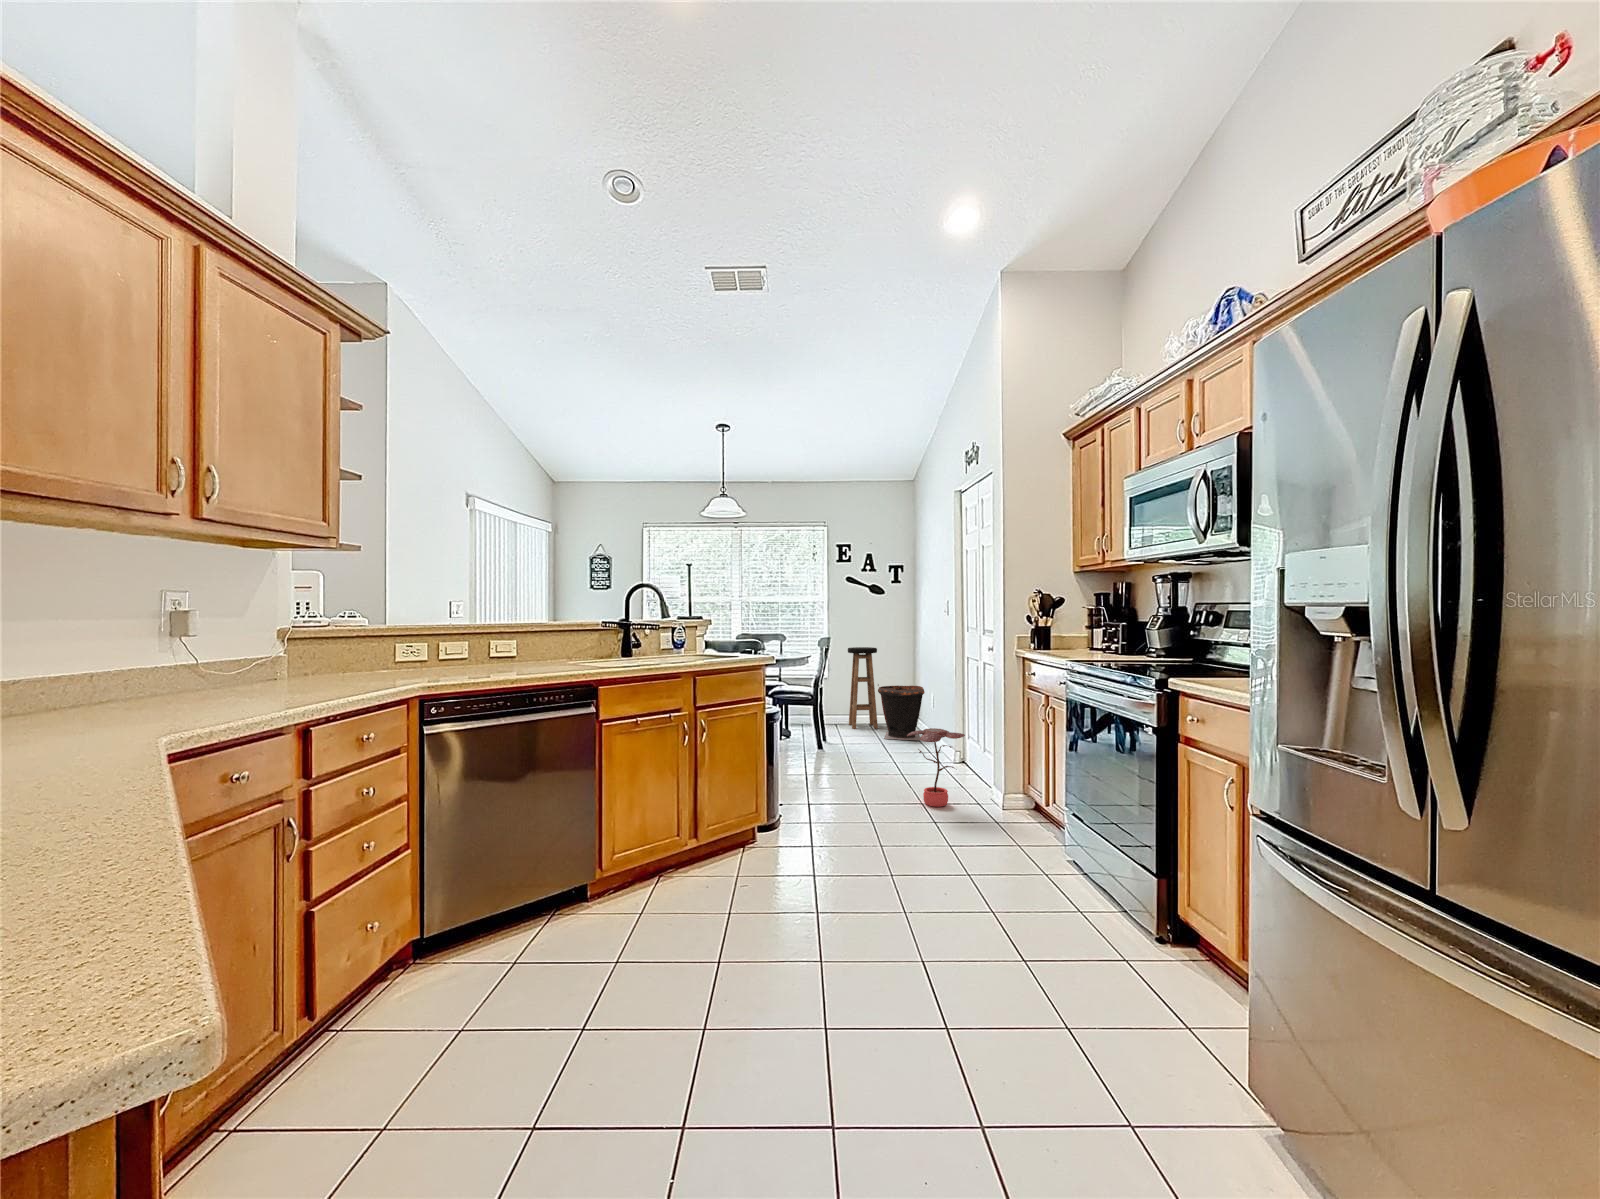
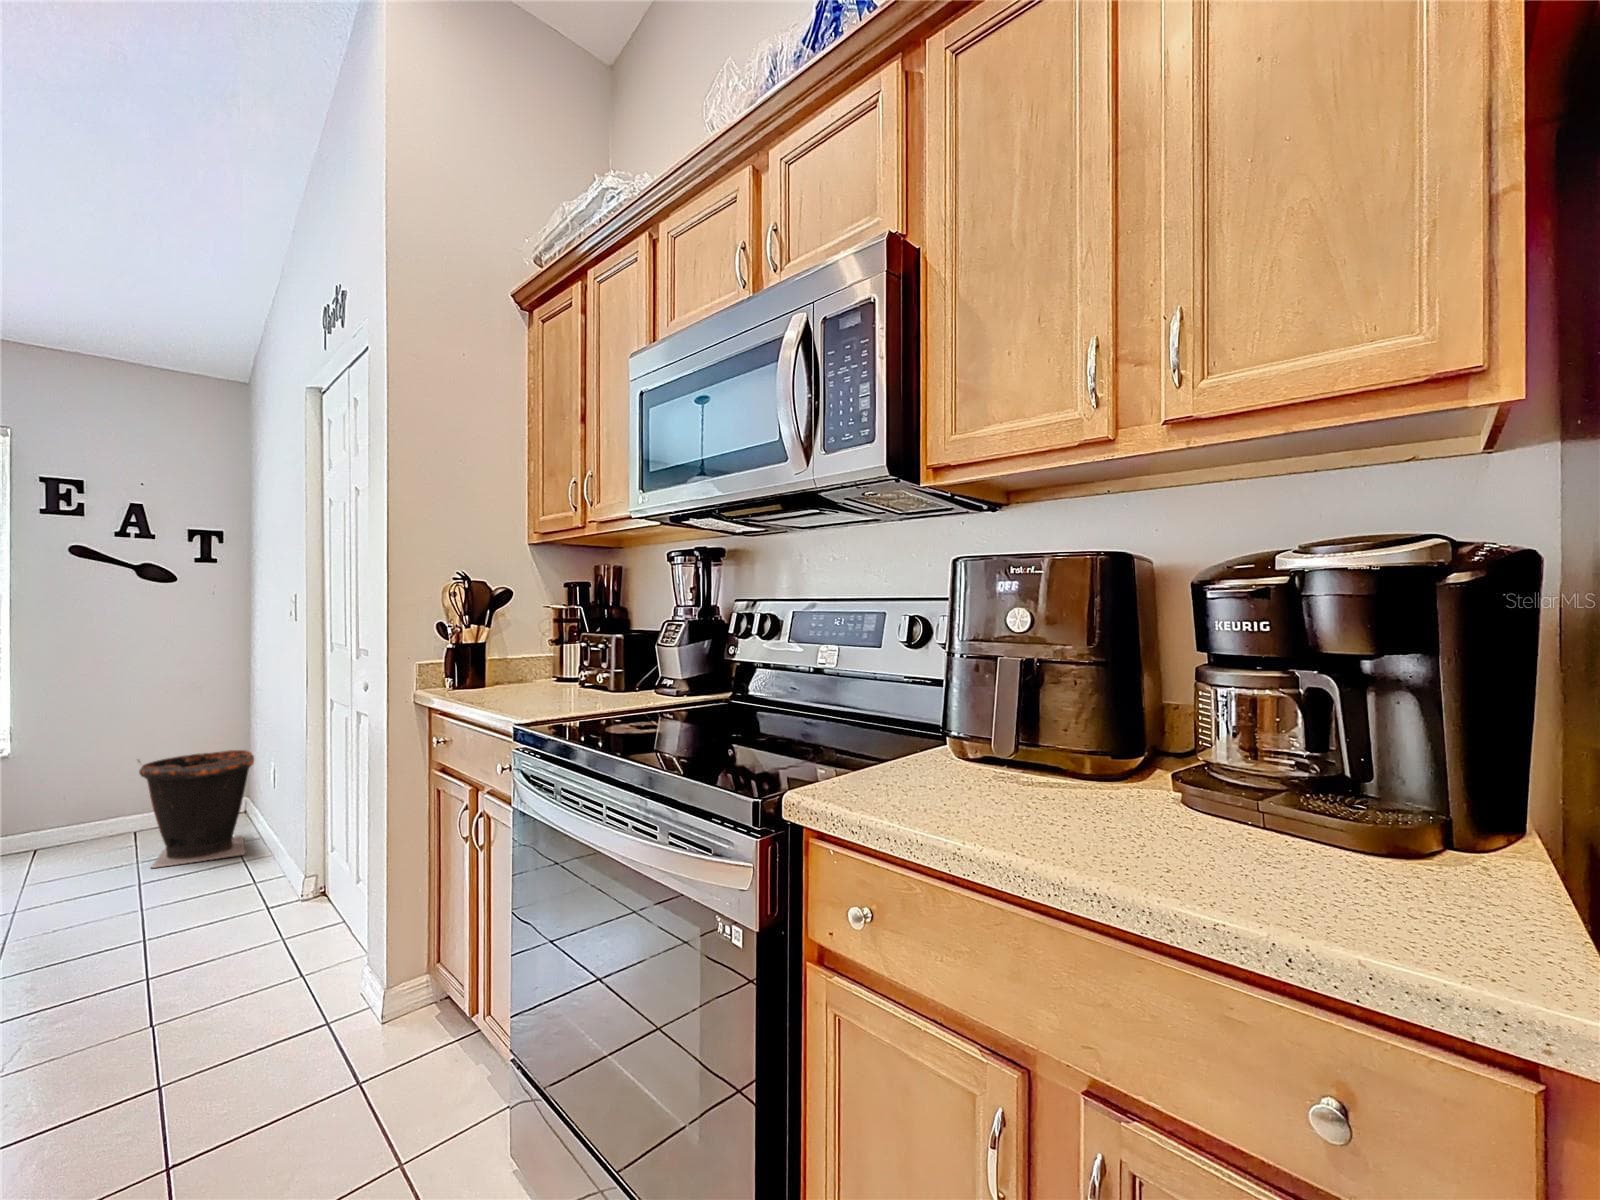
bar stool: present [848,647,878,729] -> none [69,684,150,854]
potted plant: present [907,728,965,807] -> none [112,883,286,1089]

